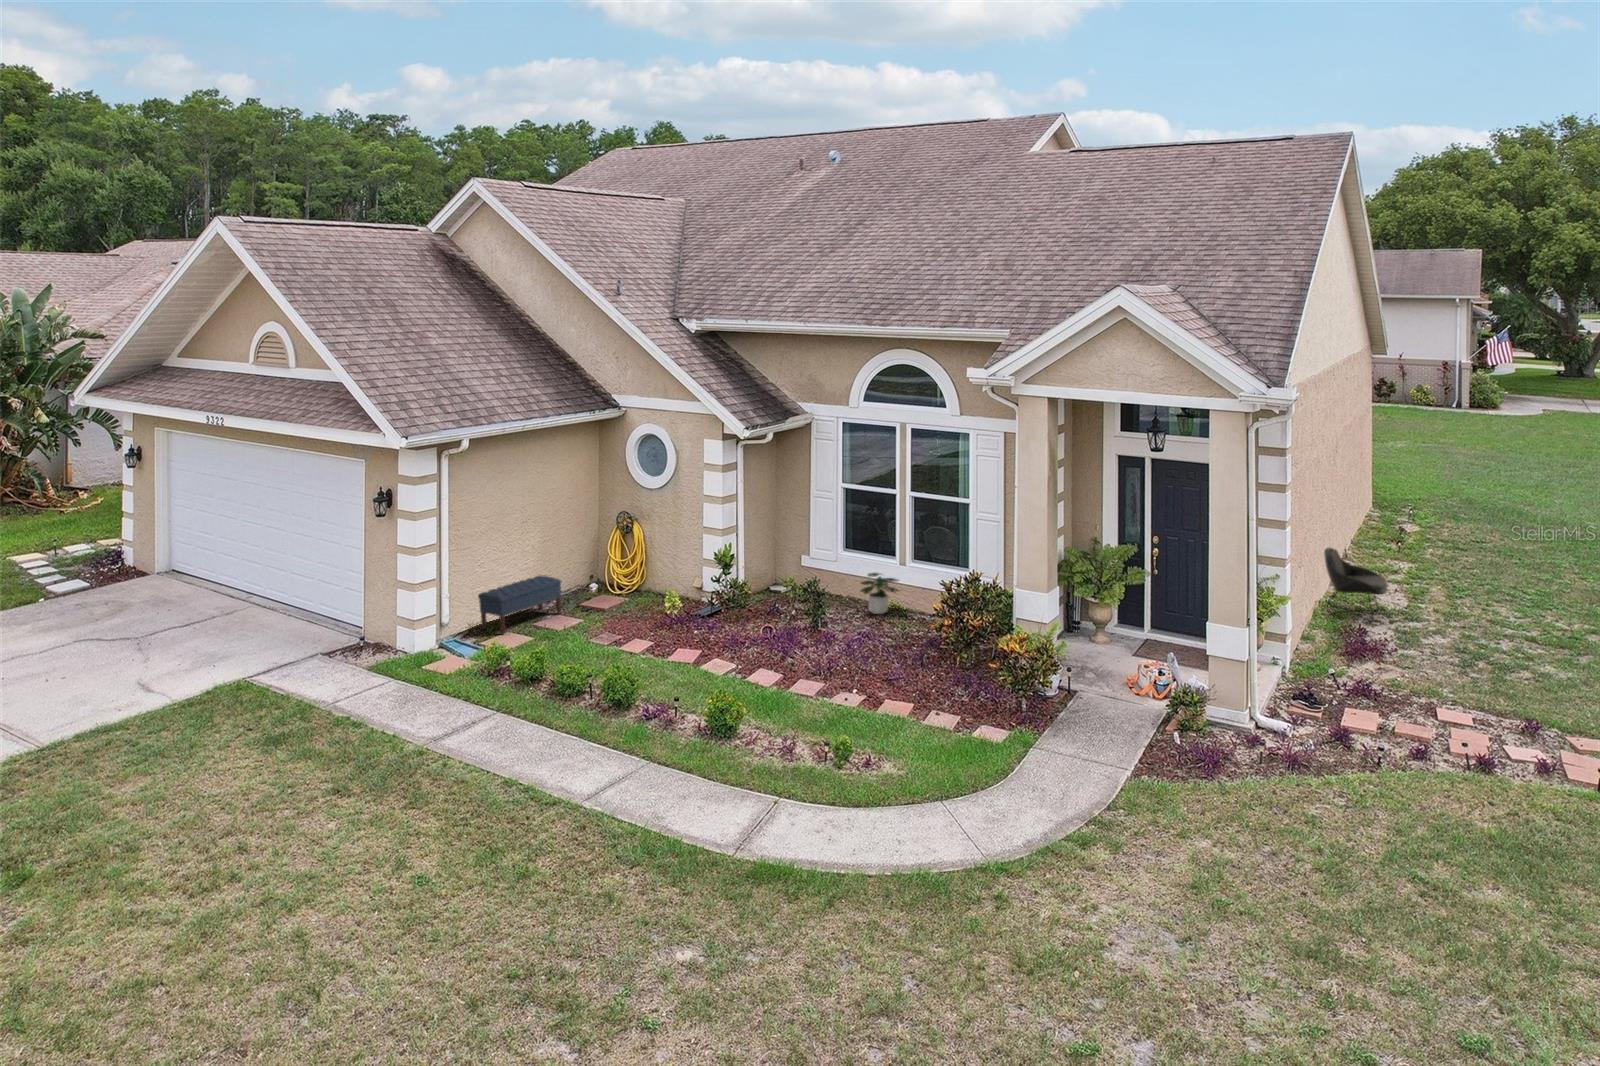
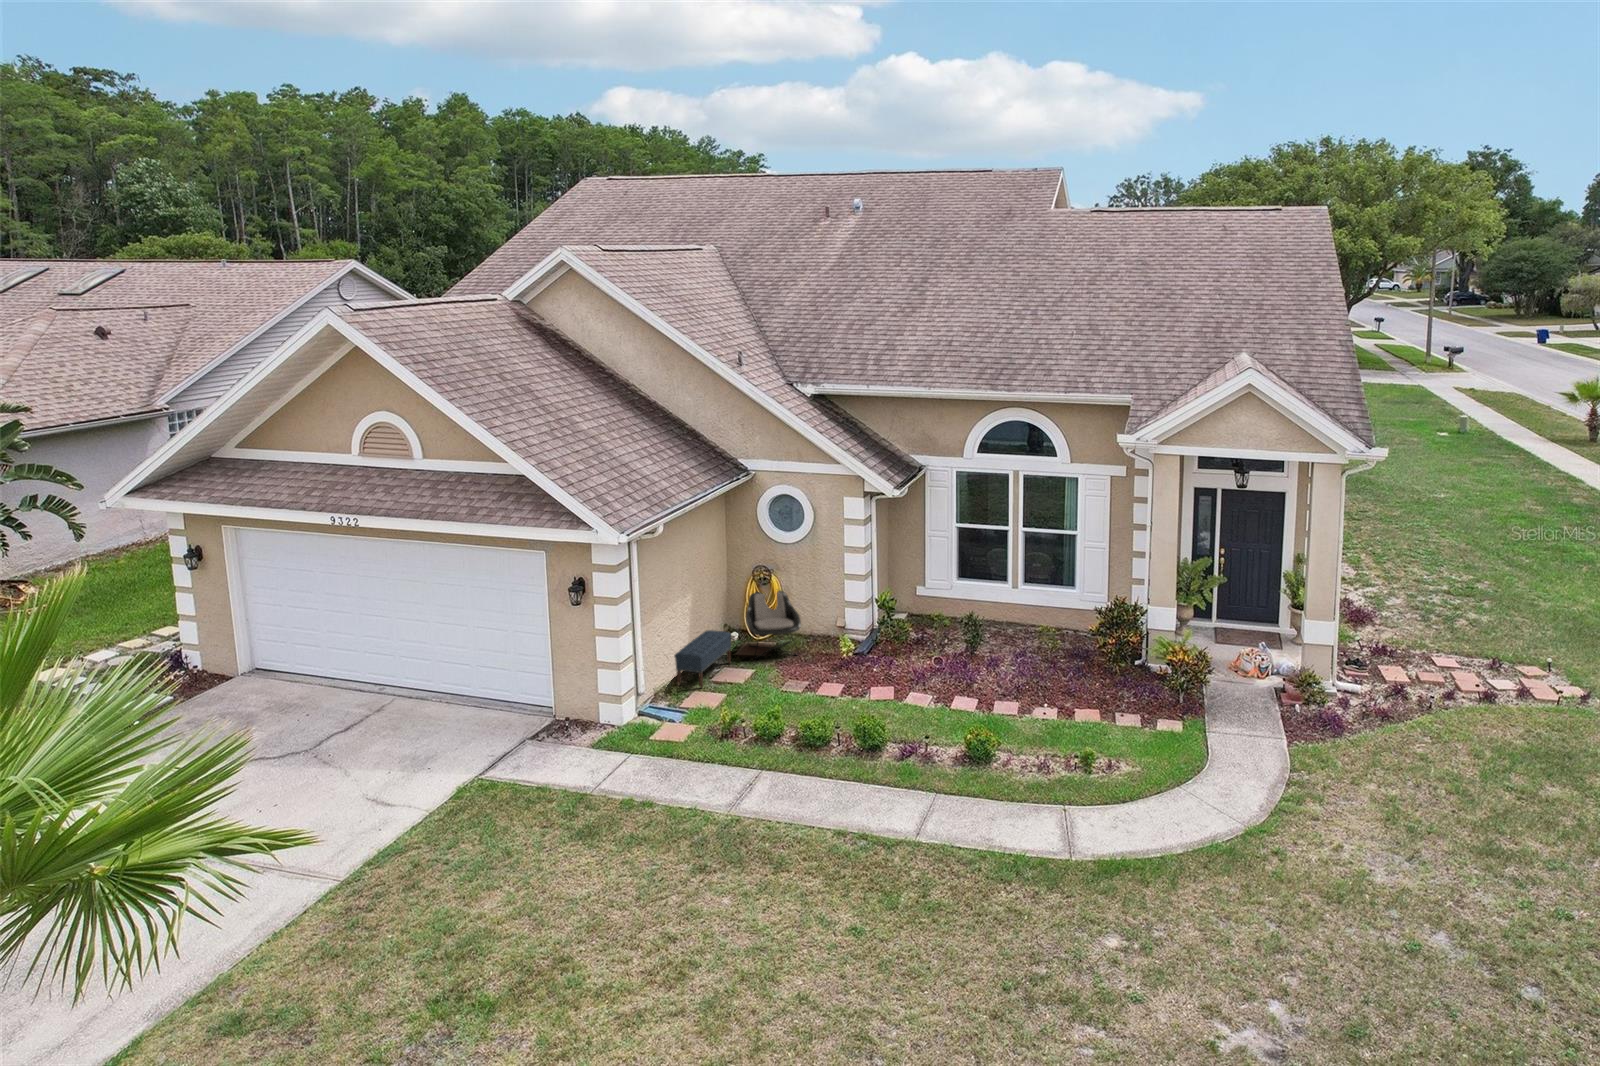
lounge chair: present [1322,547,1387,622] -> present [746,591,801,659]
potted plant: present [861,573,898,614] -> none [981,600,1022,637]

